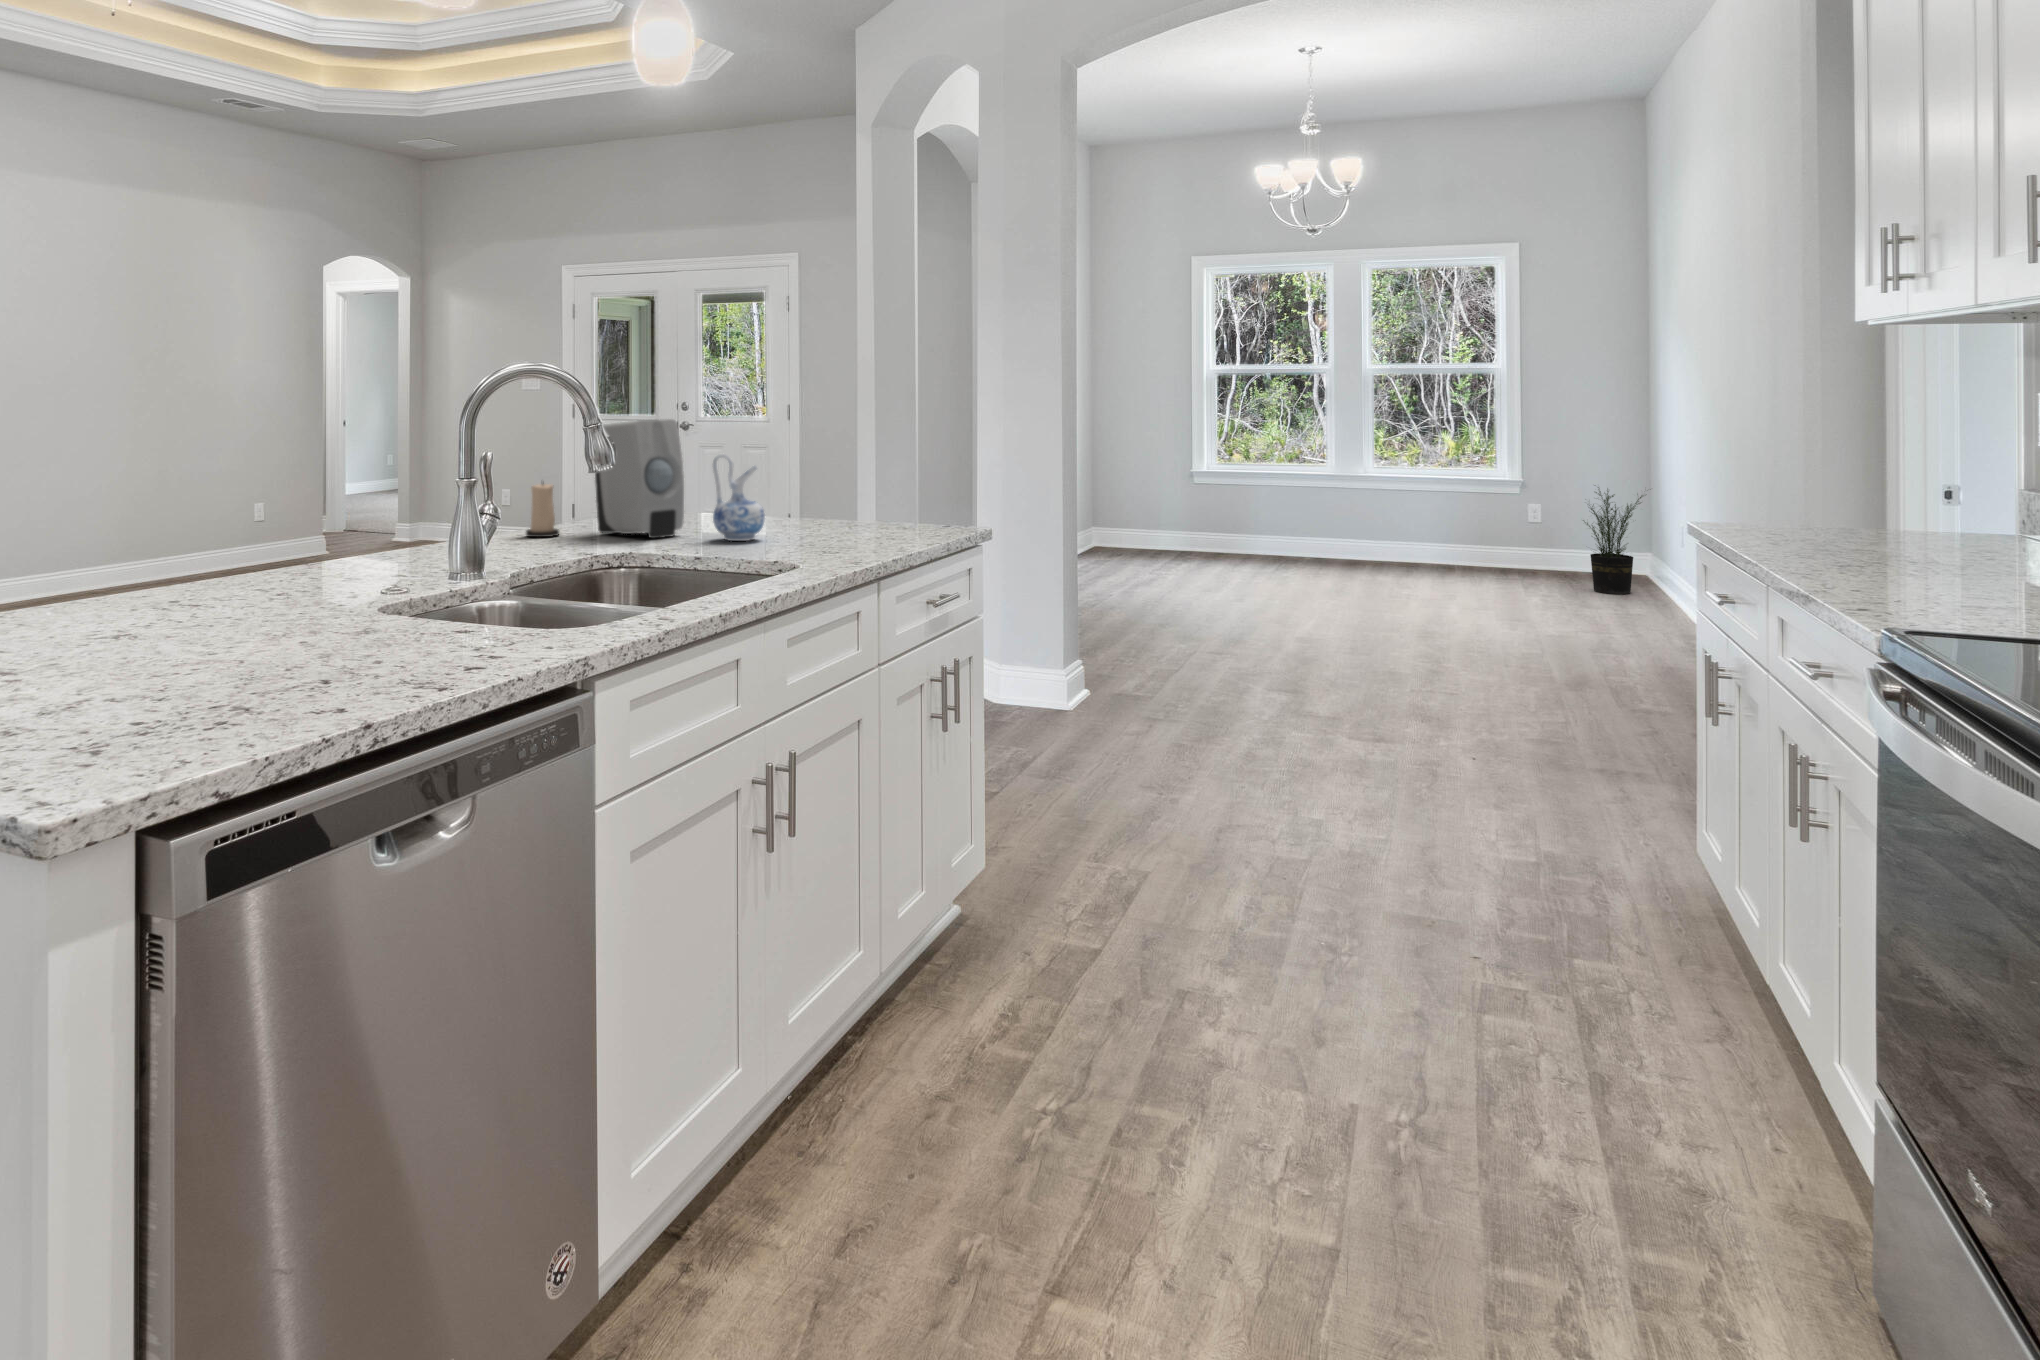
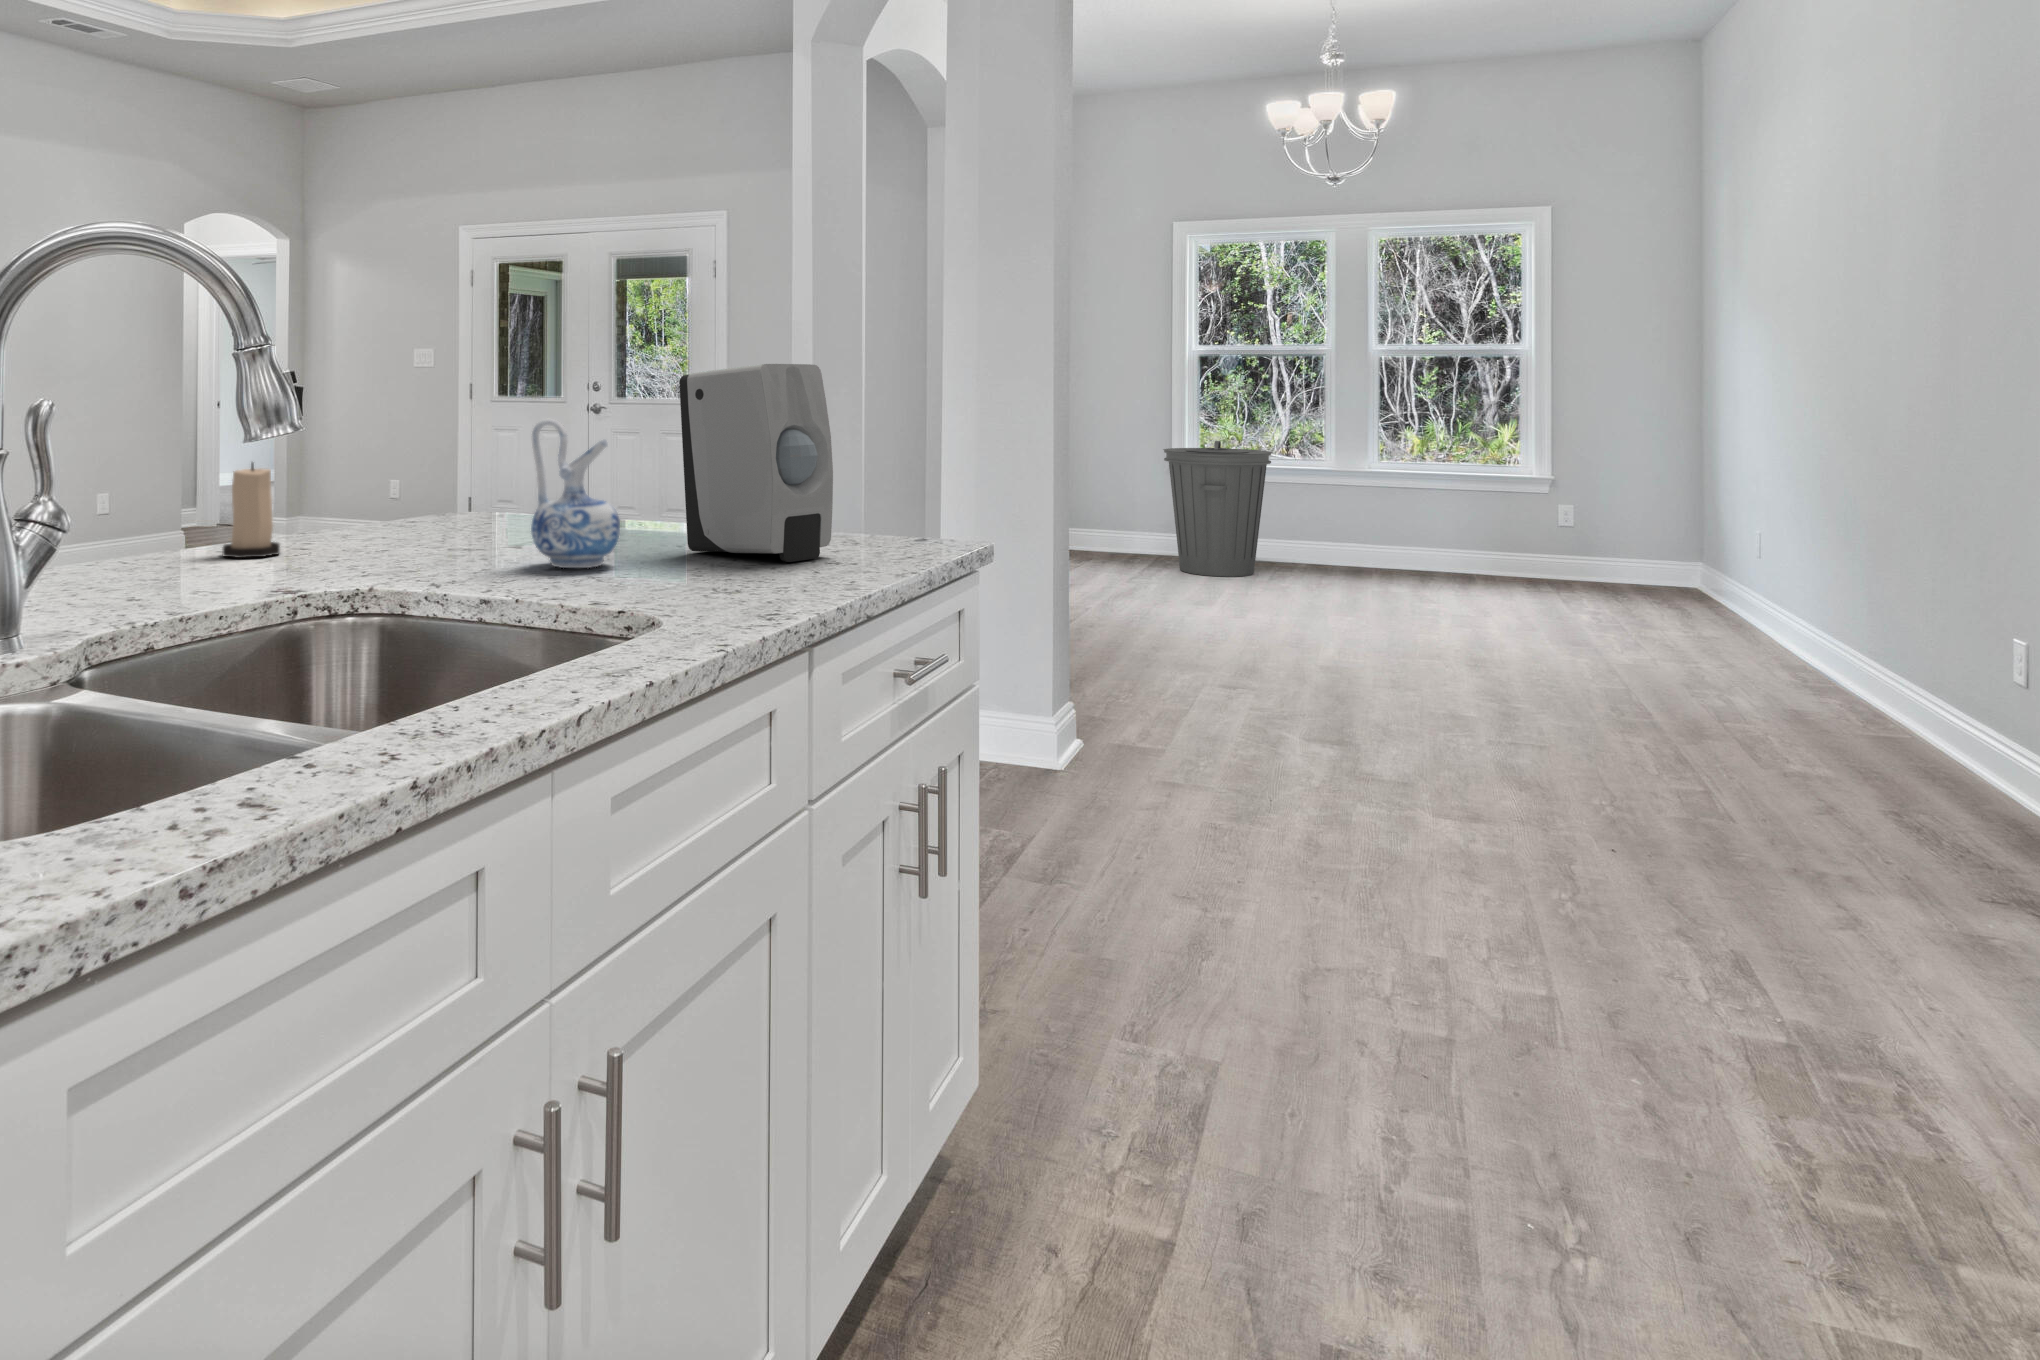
soap dispenser: present [595,419,684,538] -> present [679,364,833,562]
trash can: none [1182,449,1277,567] -> present [1163,441,1272,577]
potted plant: present [1583,487,1643,594] -> none [1632,485,1722,614]

